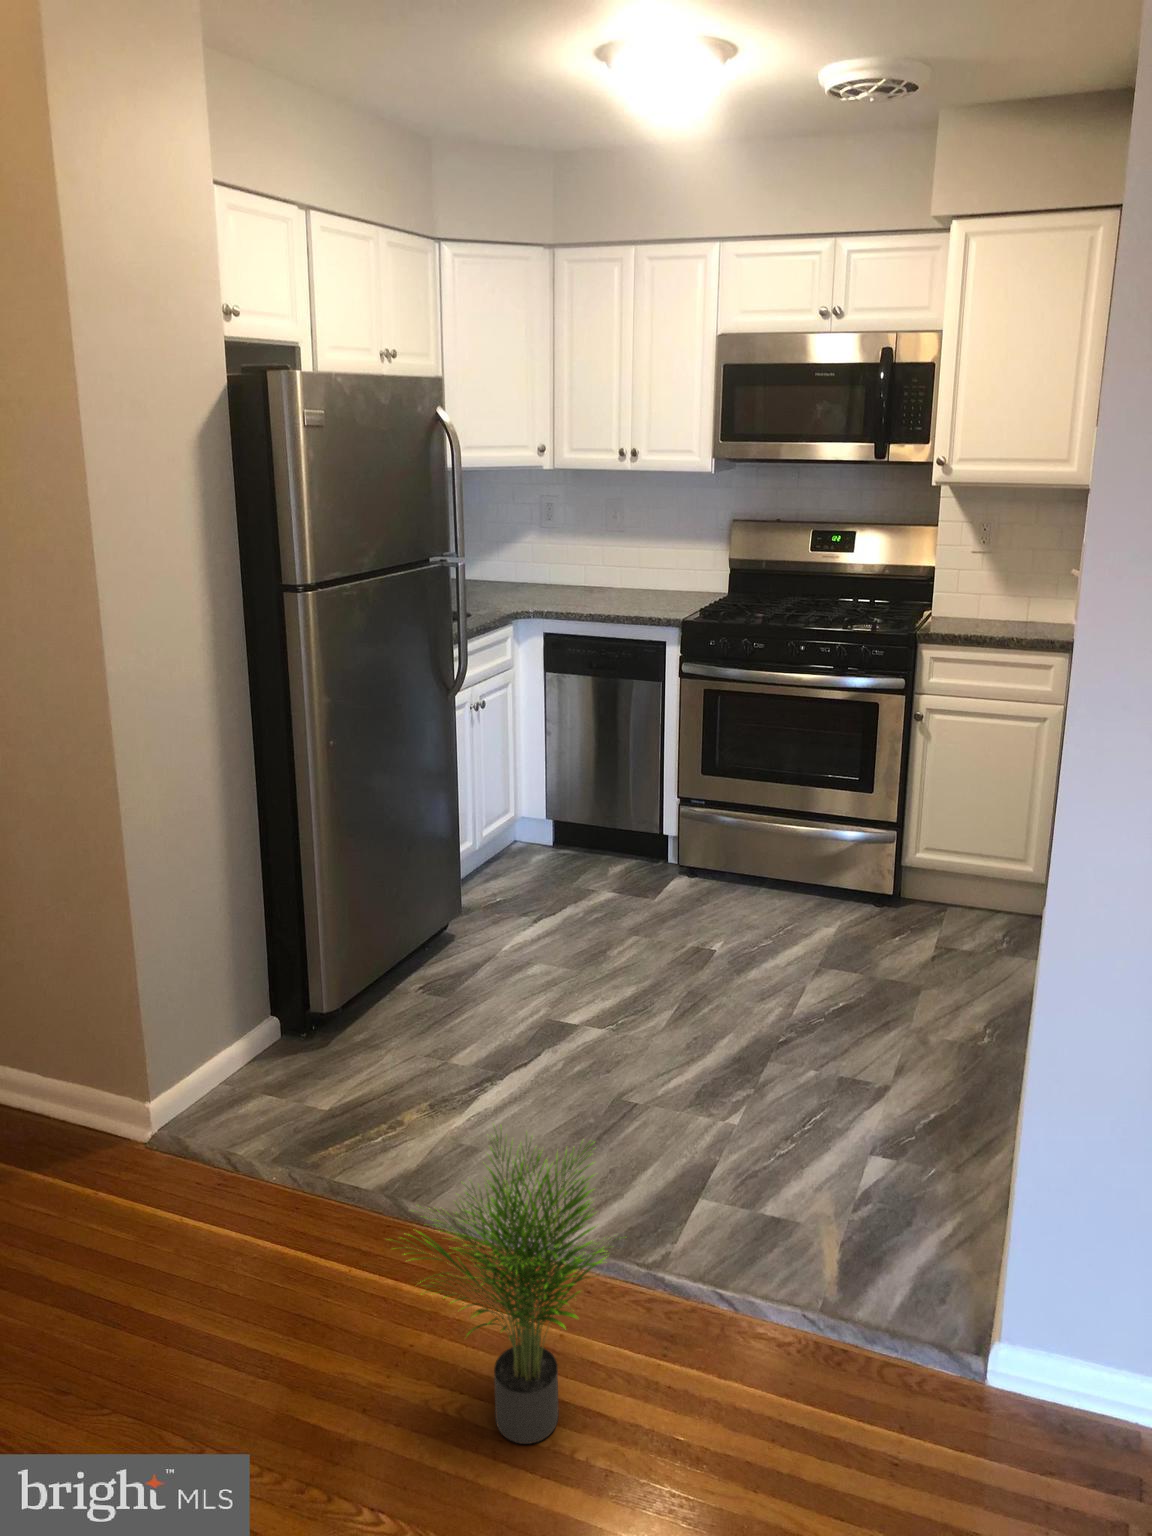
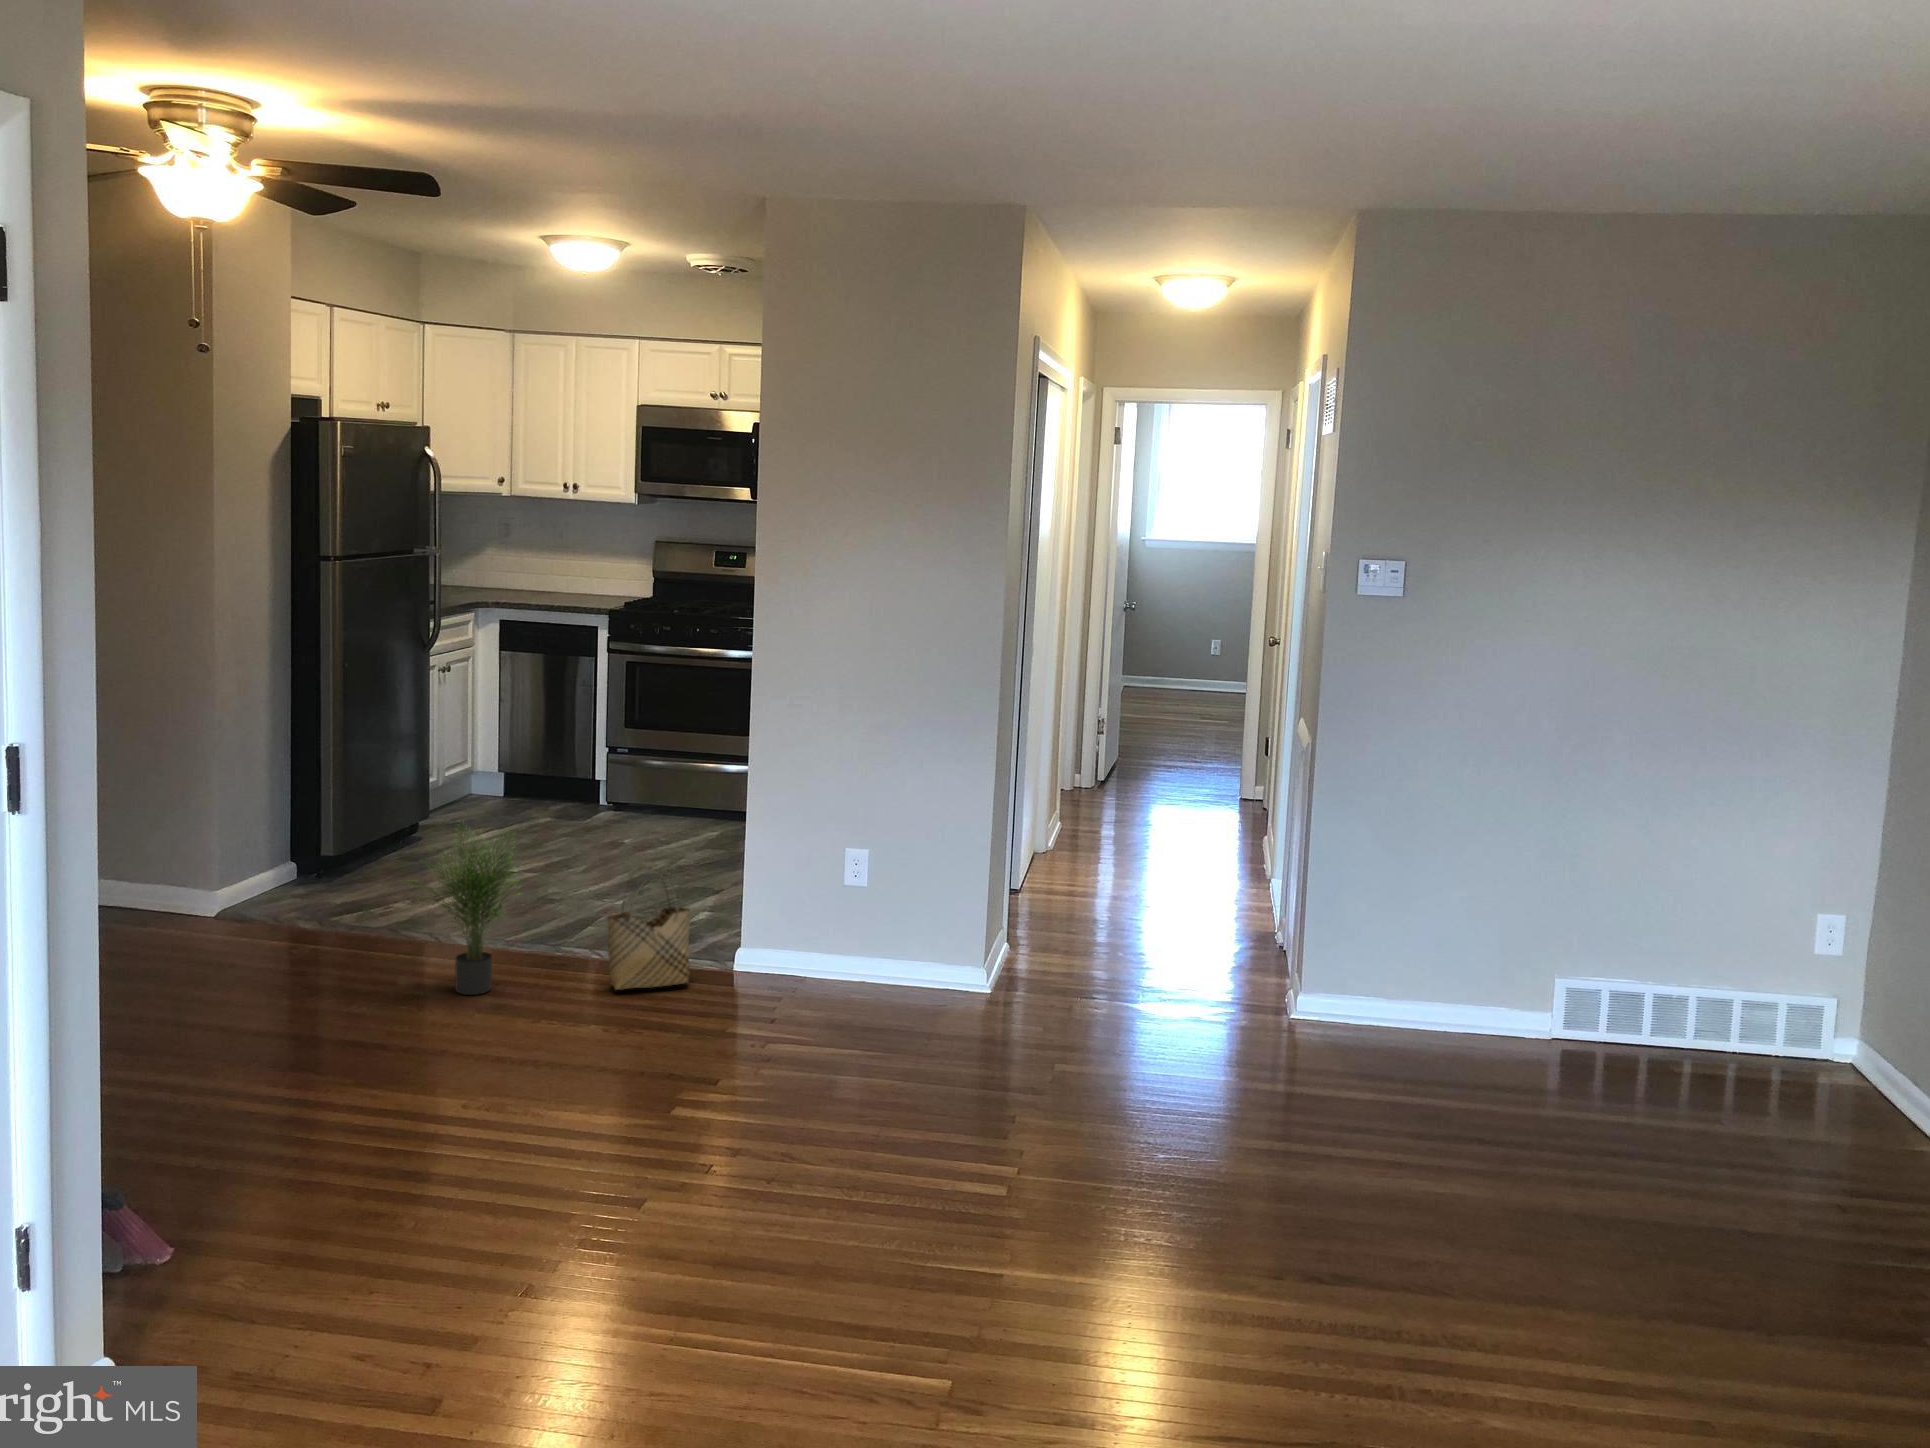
woven basket: none [770,1210,926,1460] -> present [607,867,691,990]

